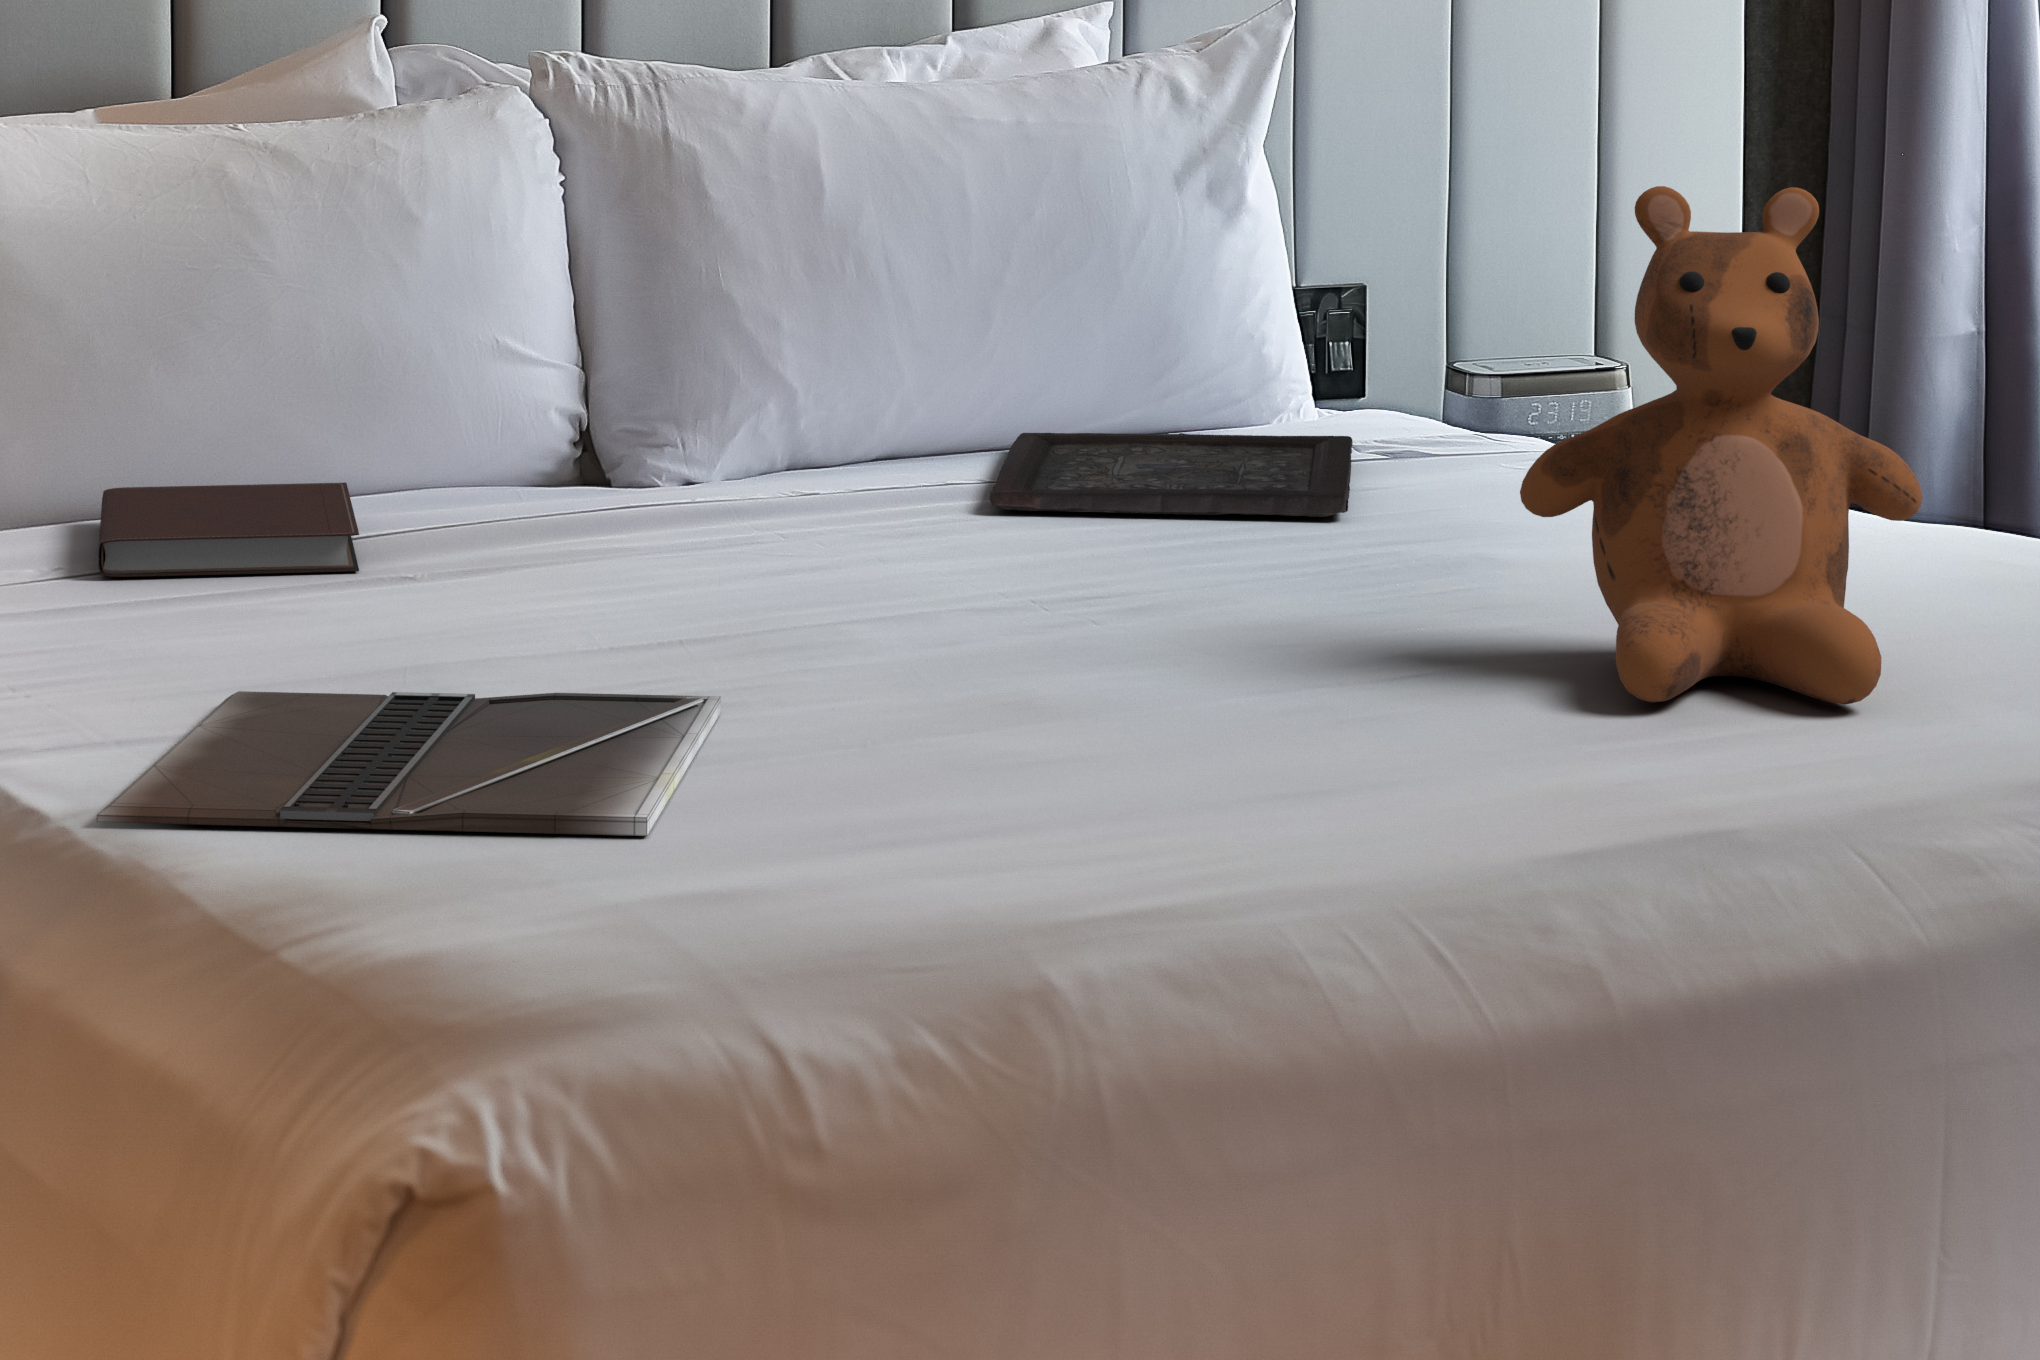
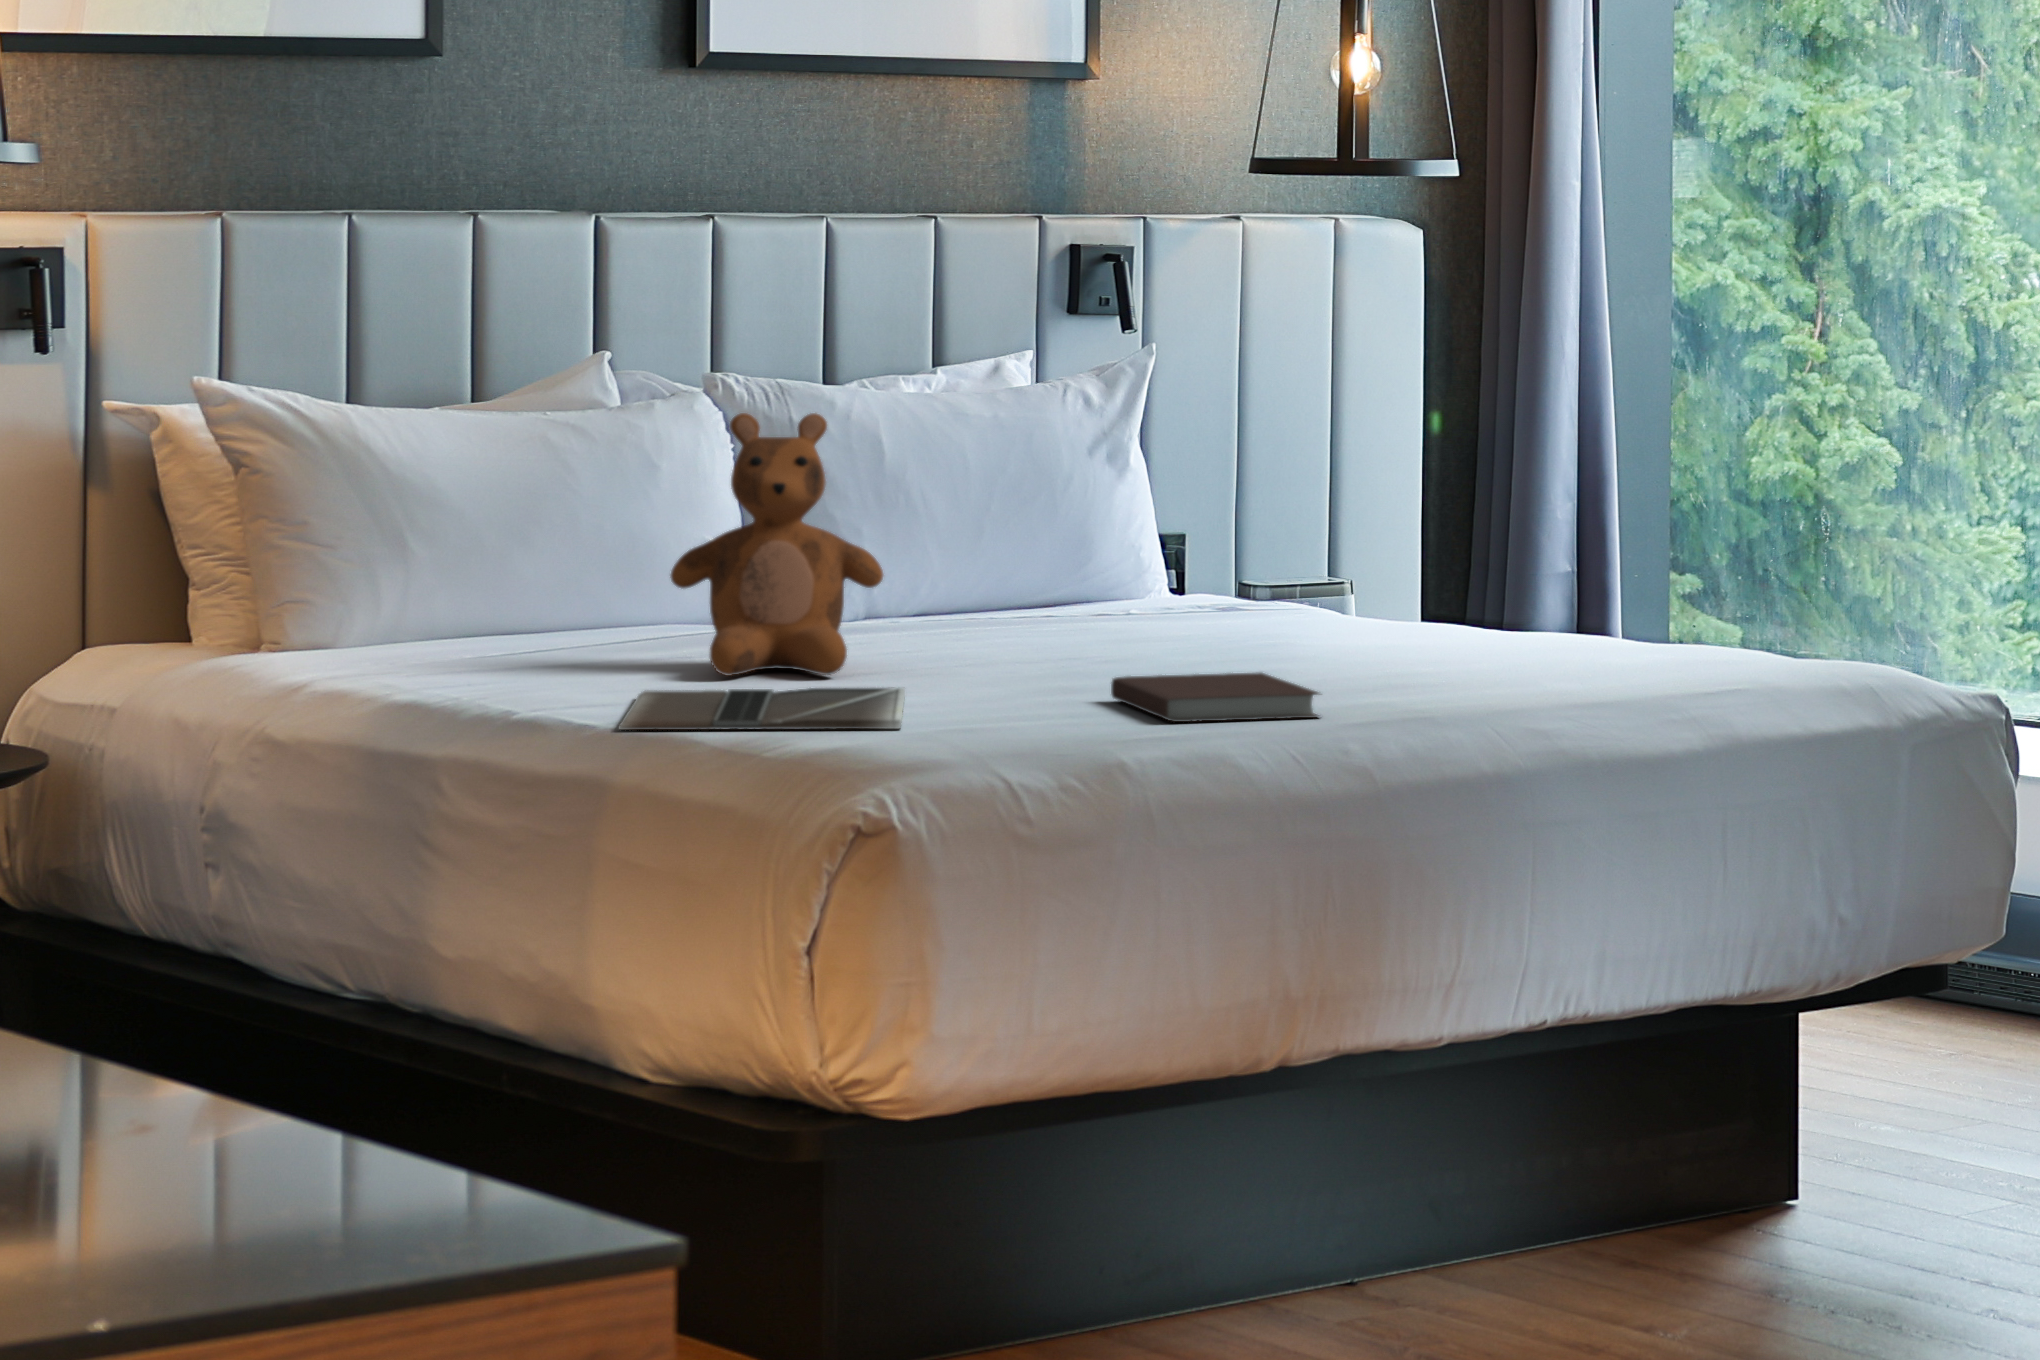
teddy bear: present [1520,186,1922,704] -> present [670,413,883,676]
tray: present [990,433,1353,517] -> none [1001,598,1209,631]
notebook: present [98,483,359,577] -> present [1111,673,1319,722]

